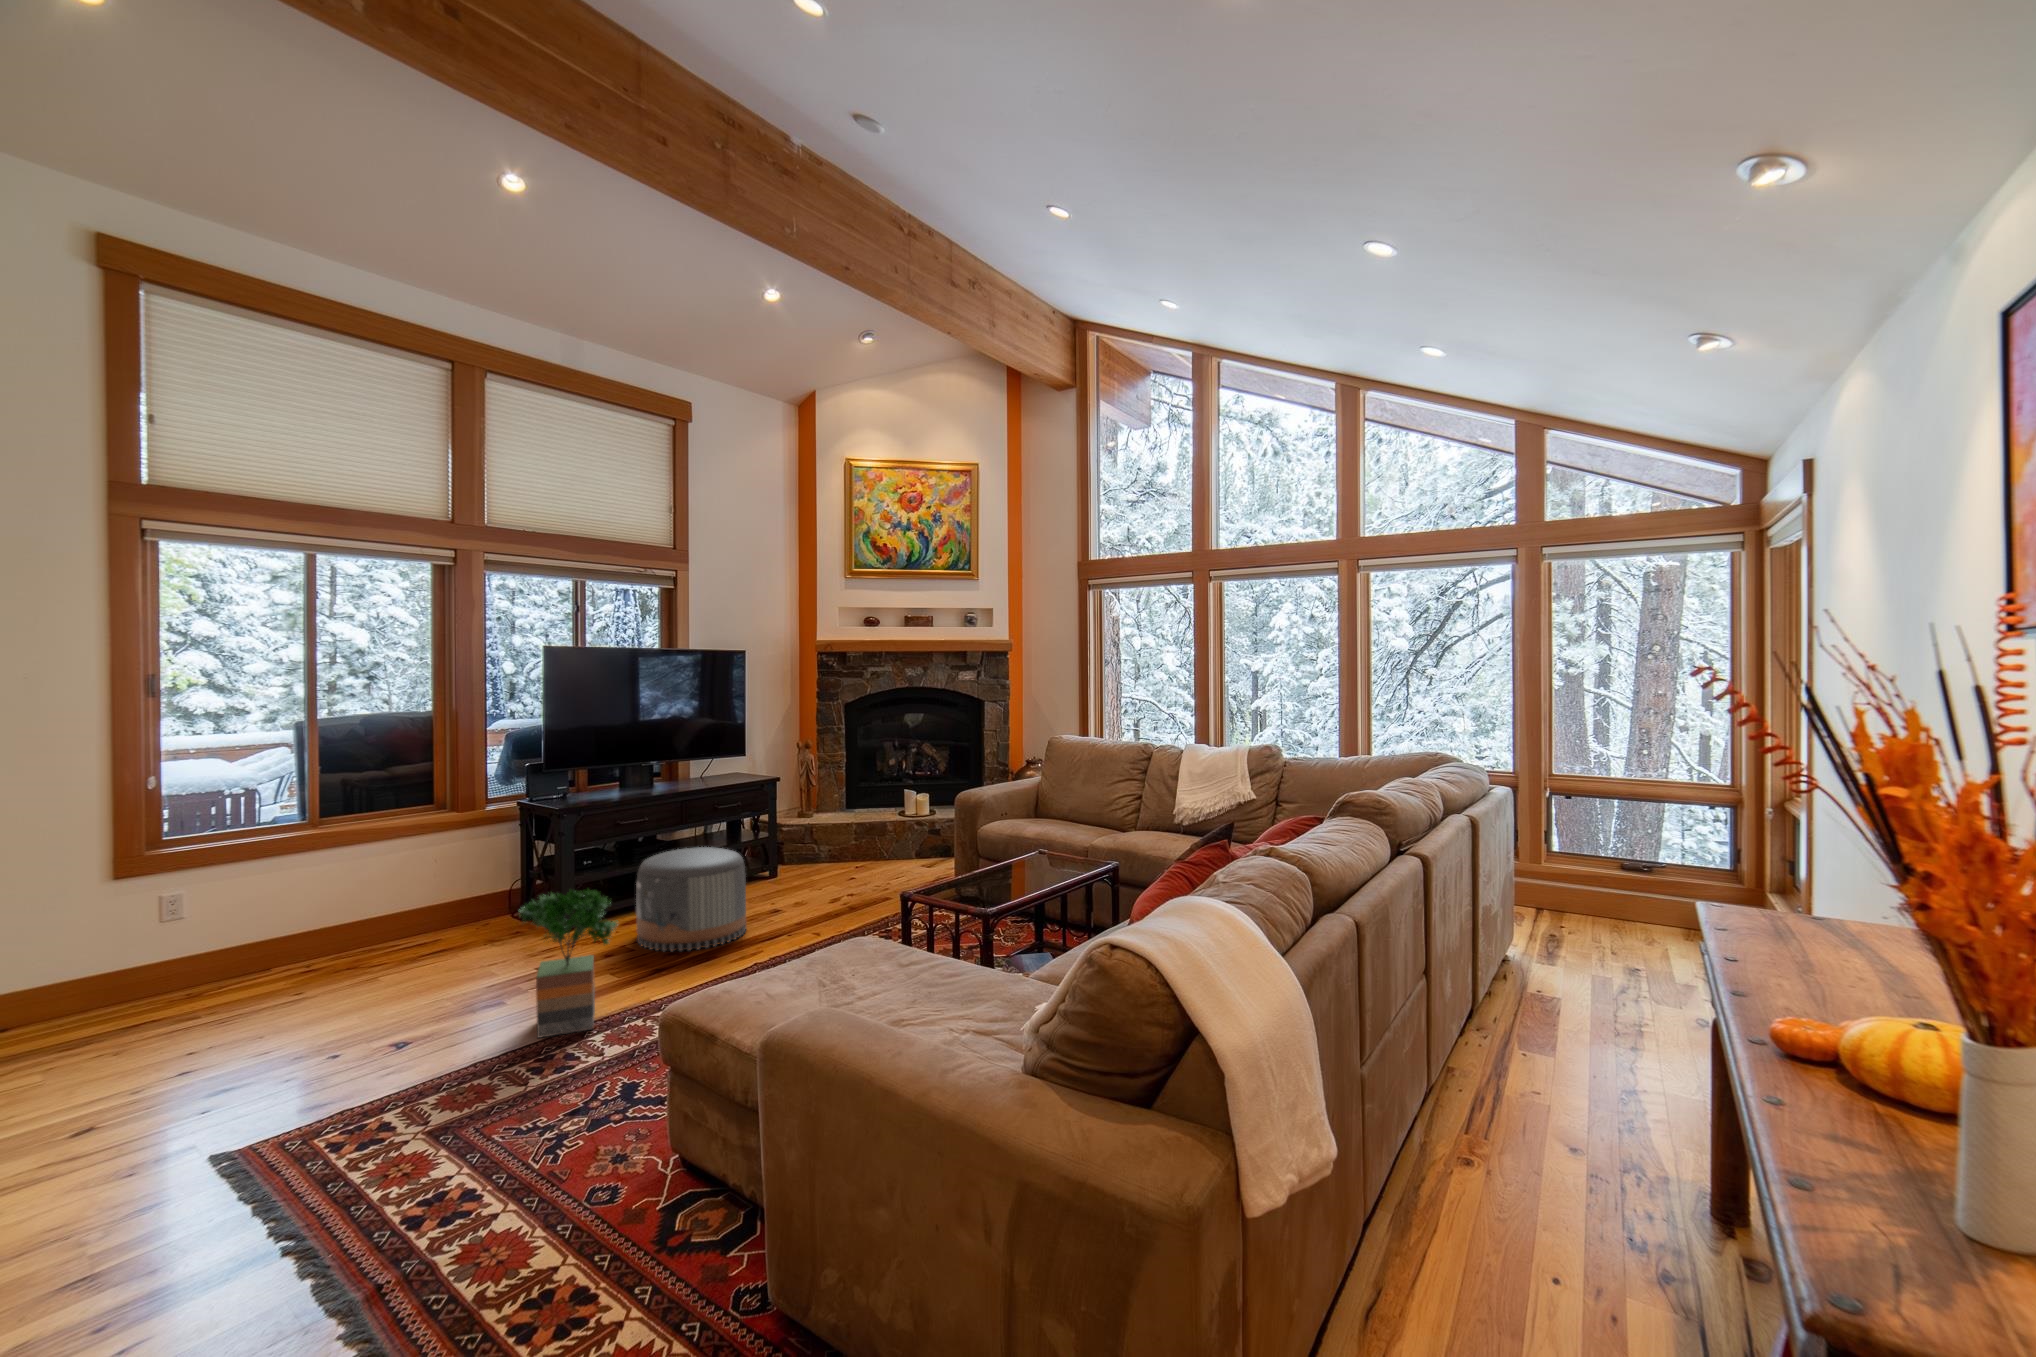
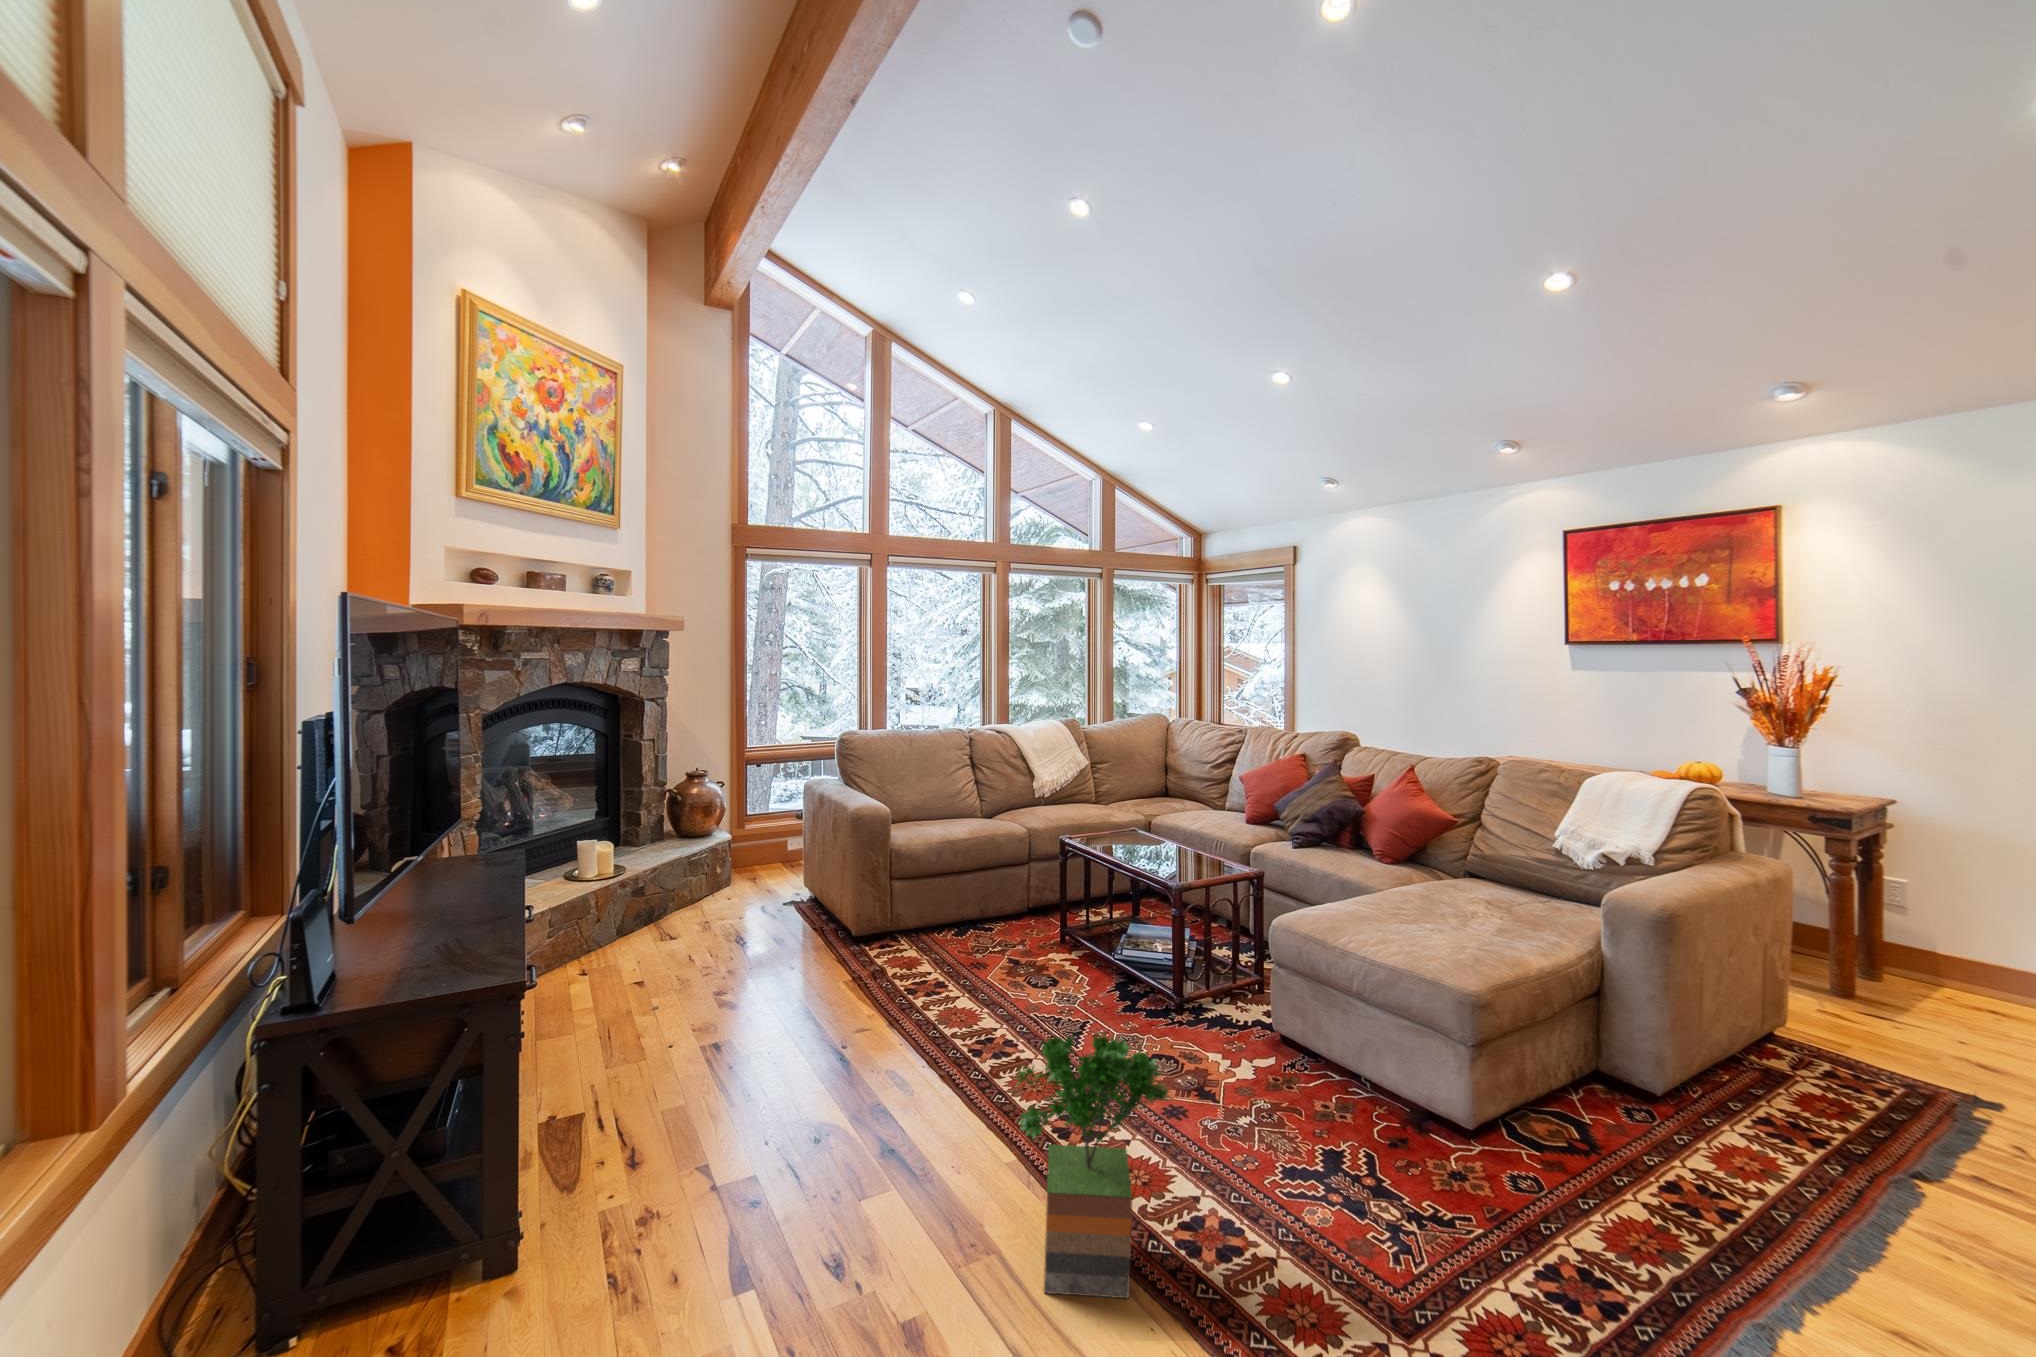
pouf: present [636,847,746,952] -> none [658,964,846,1176]

